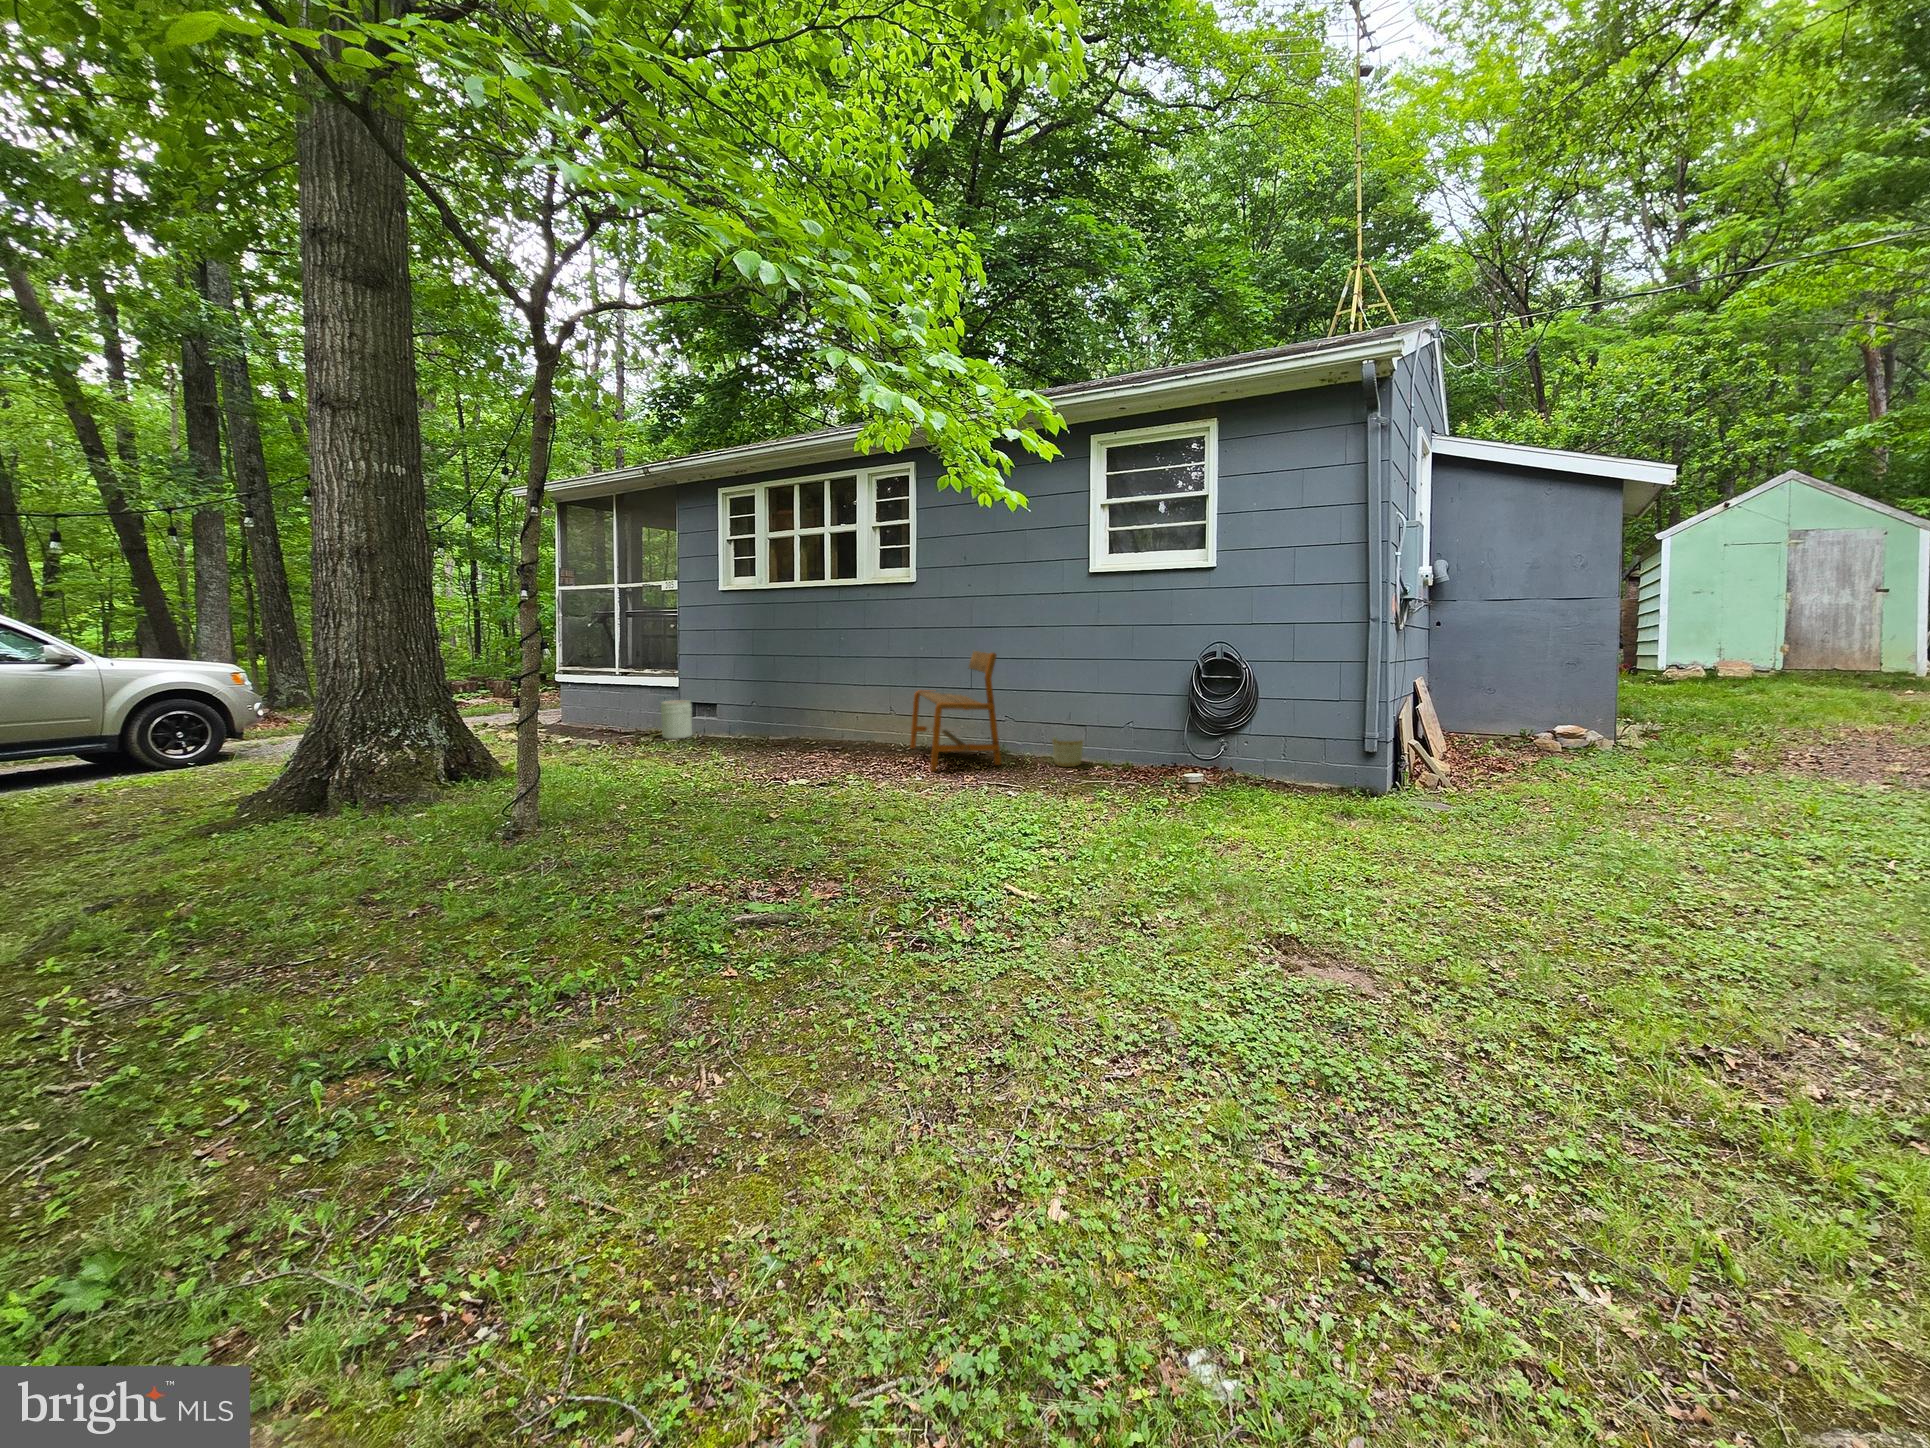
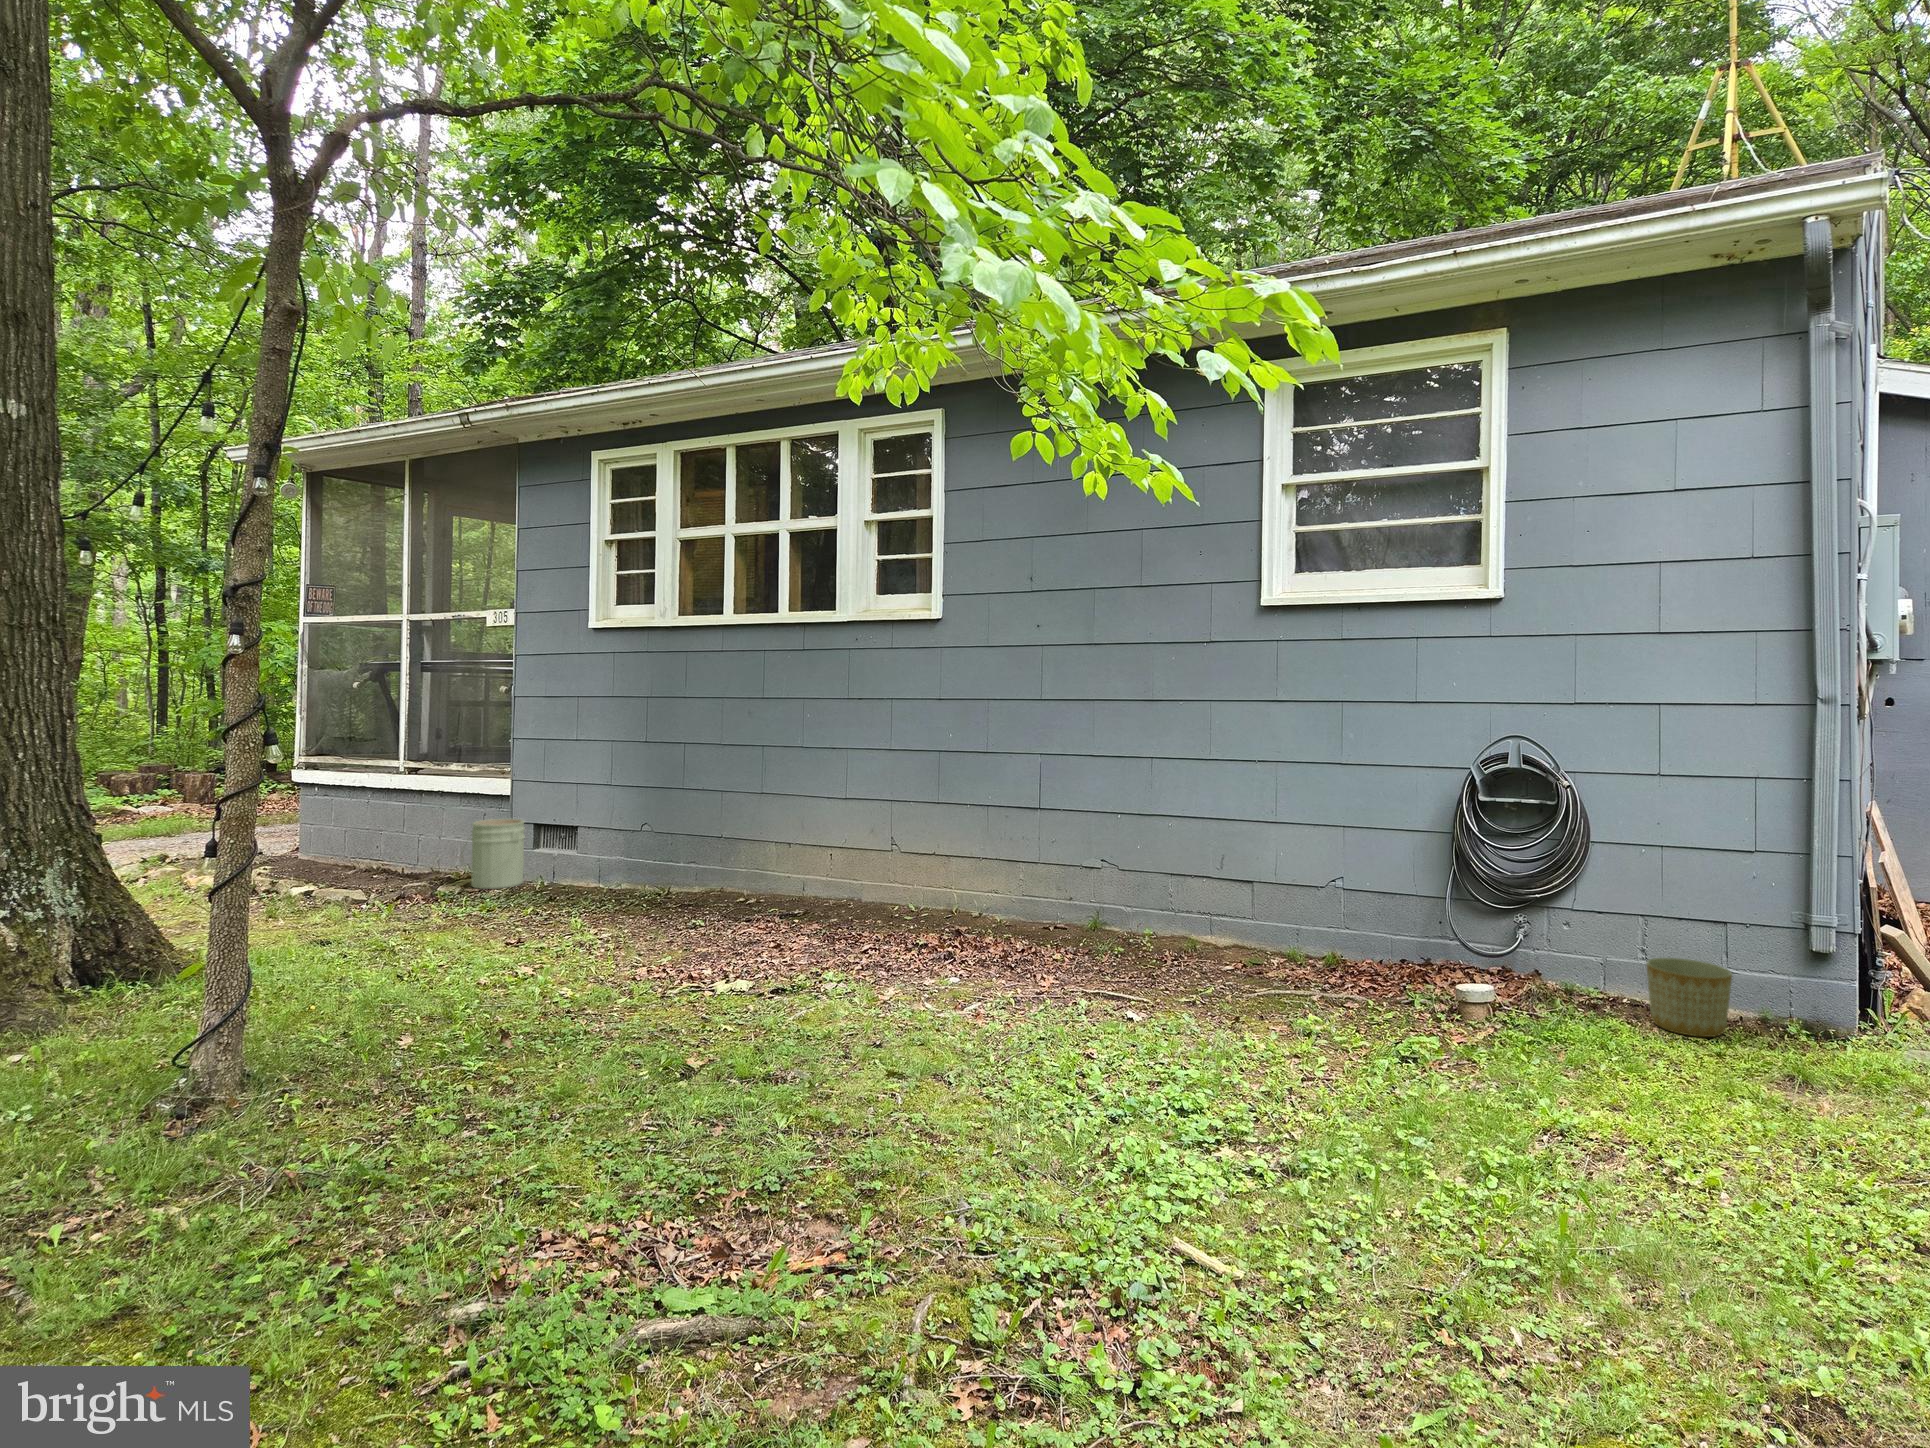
bench: present [910,651,1001,771] -> none [921,736,1099,969]
planter: present [1052,737,1083,767] -> present [1646,958,1732,1037]

